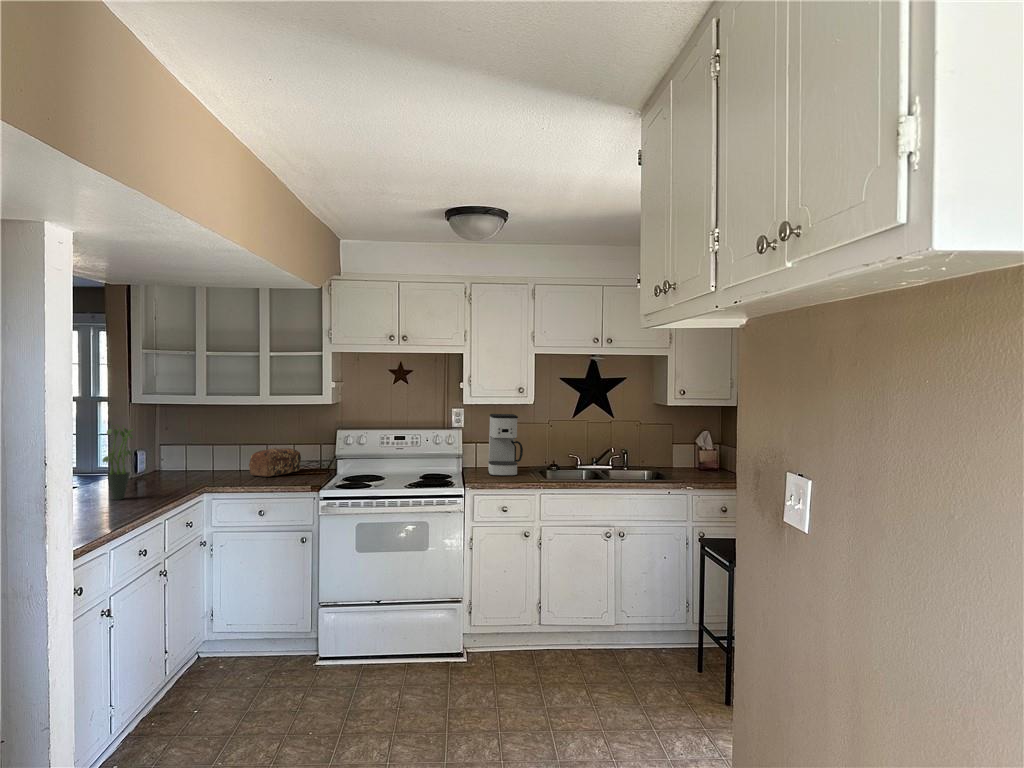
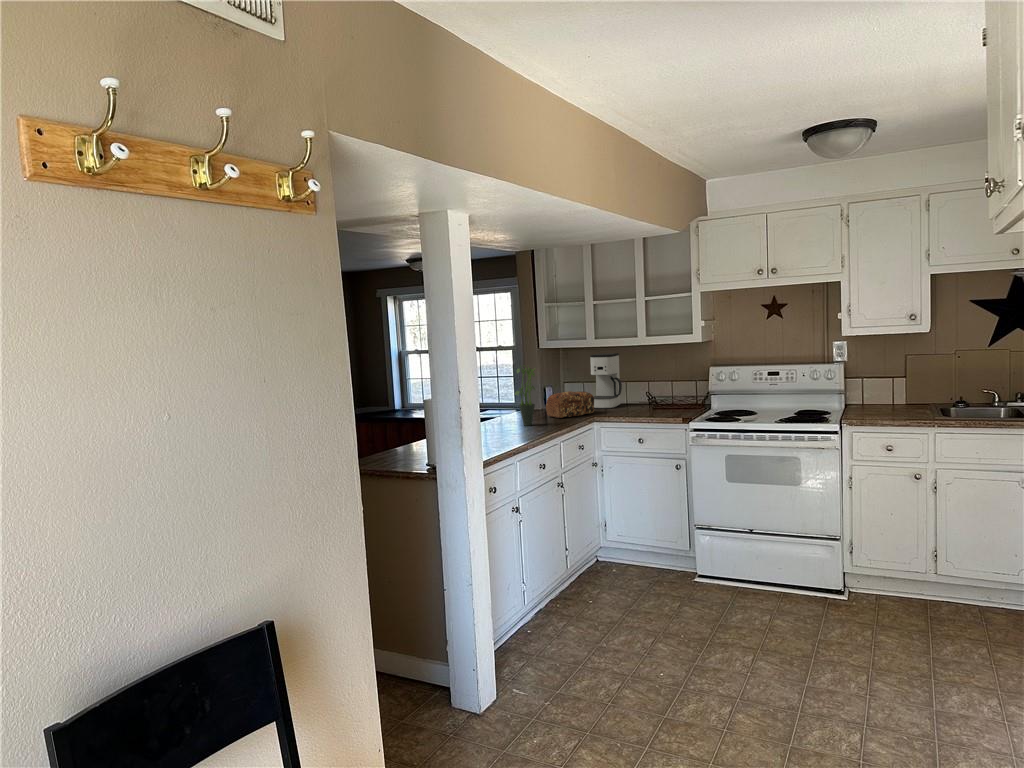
coffee maker: present [488,414,523,476] -> present [590,353,622,409]
bread loaf: present [249,448,301,477] -> present [546,391,594,418]

